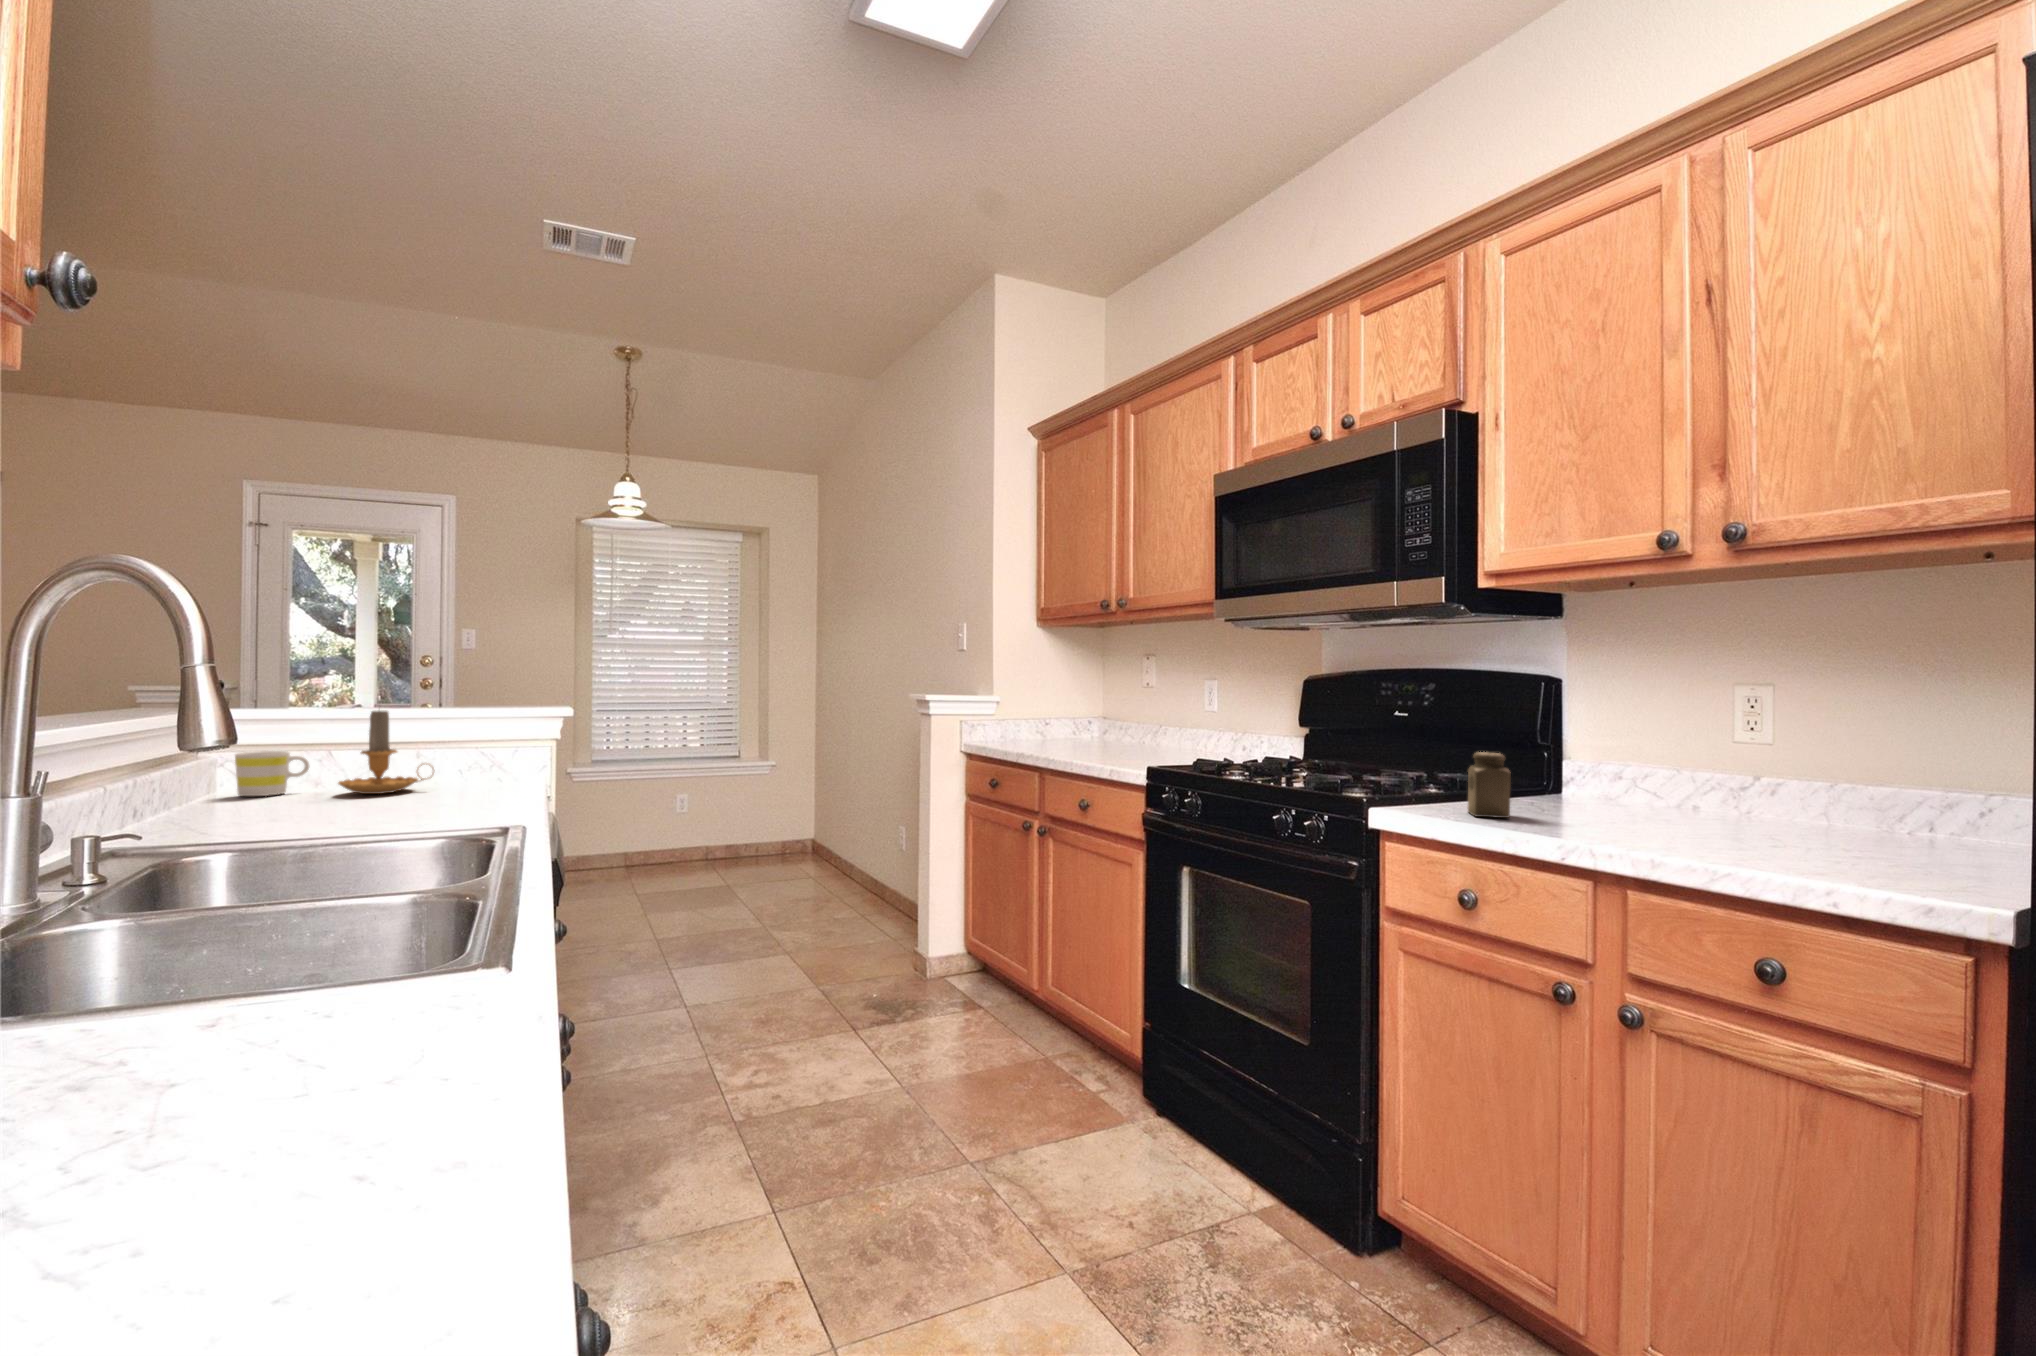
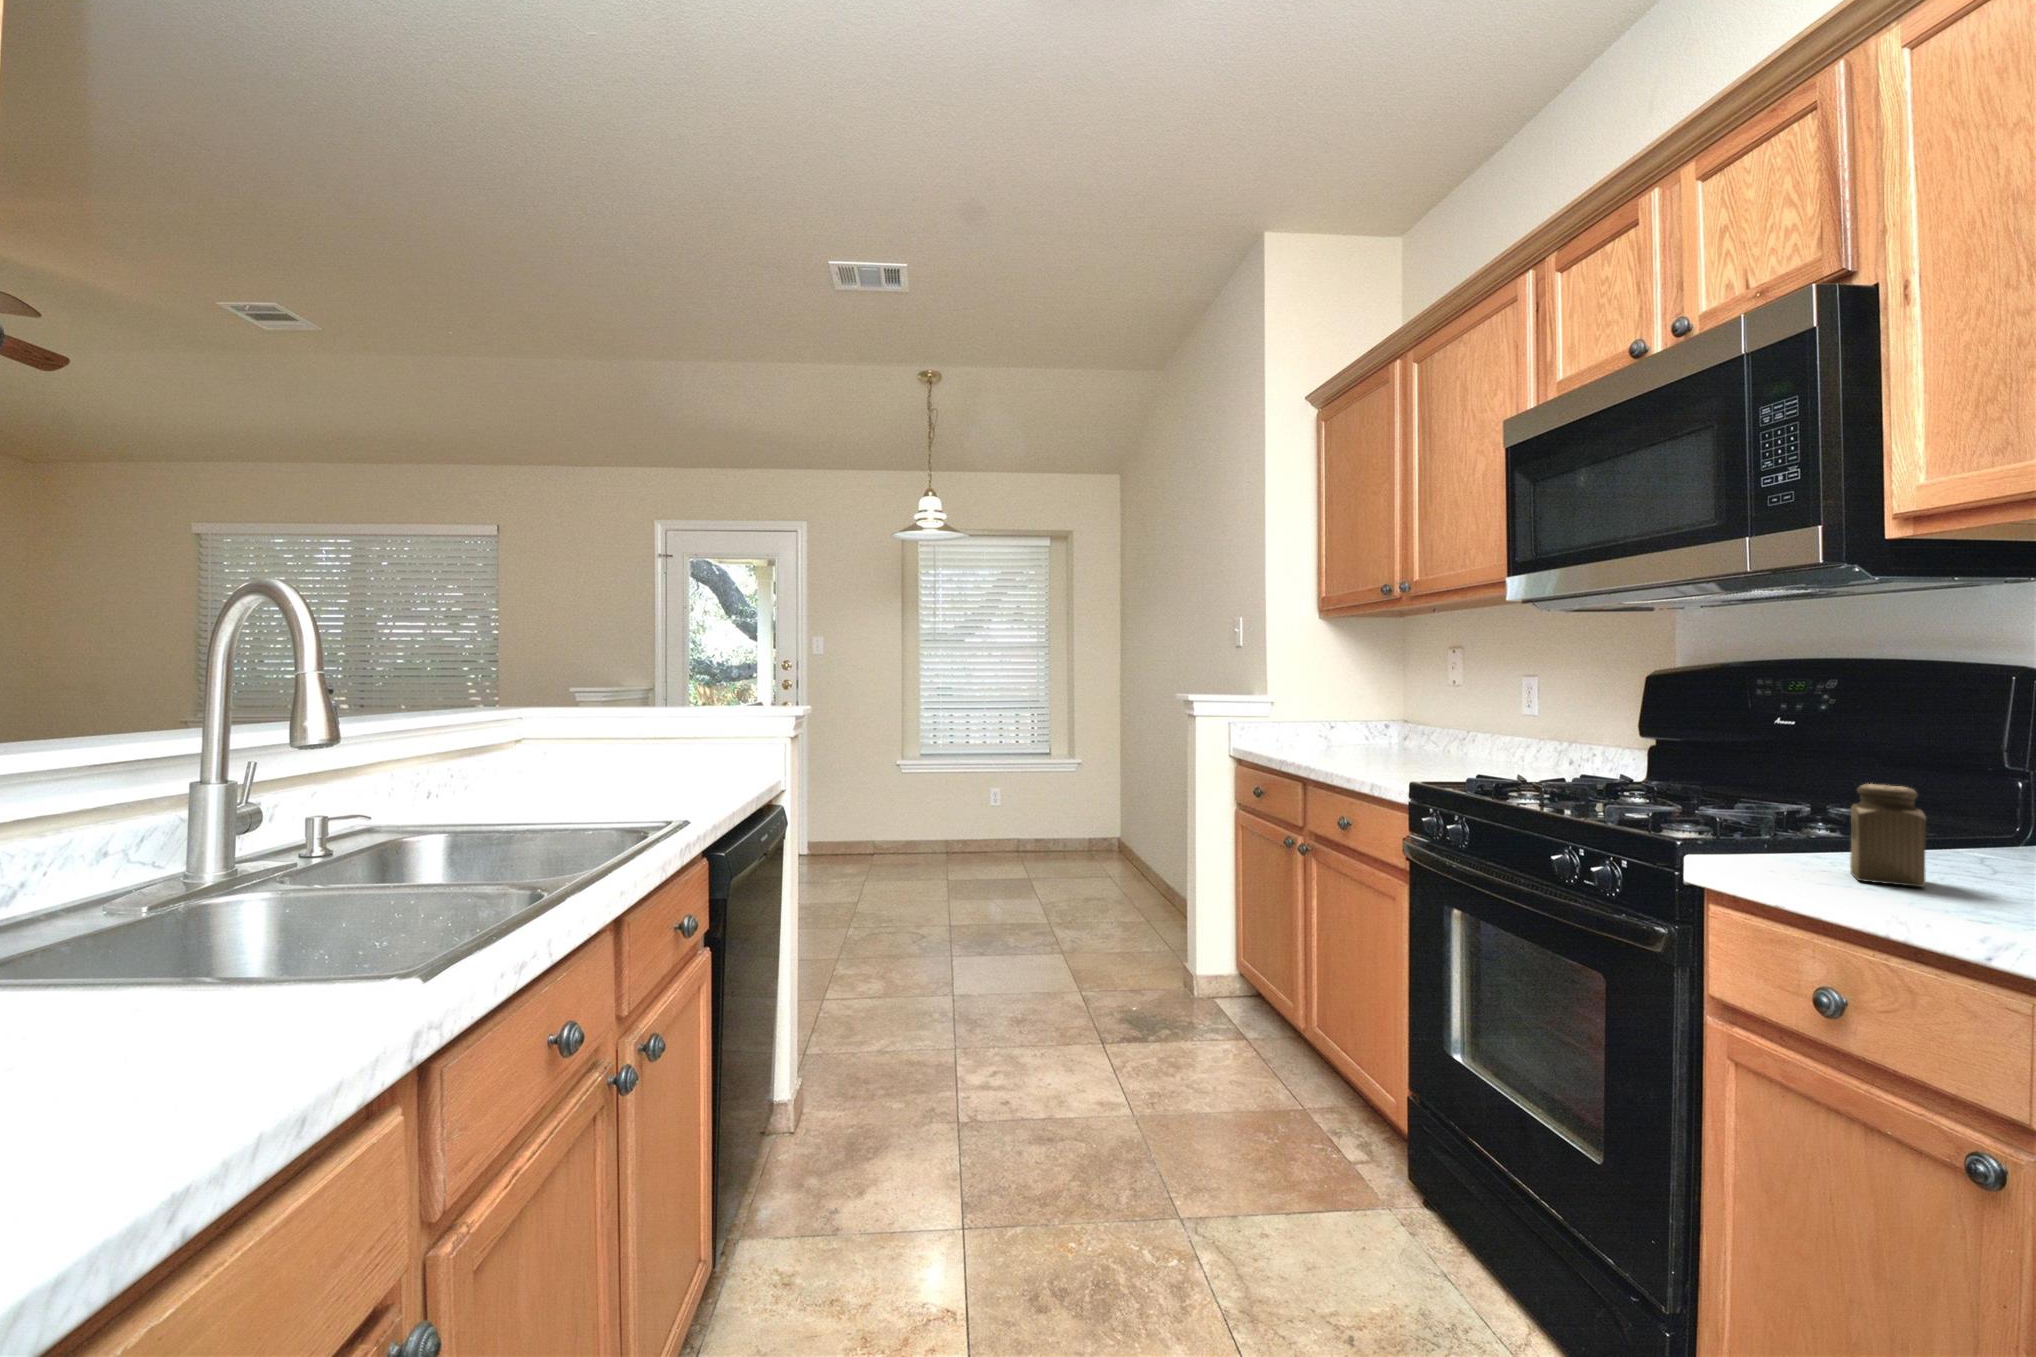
candle: present [338,710,434,794] -> none [607,709,679,786]
mug: present [235,751,309,796] -> none [542,747,595,785]

